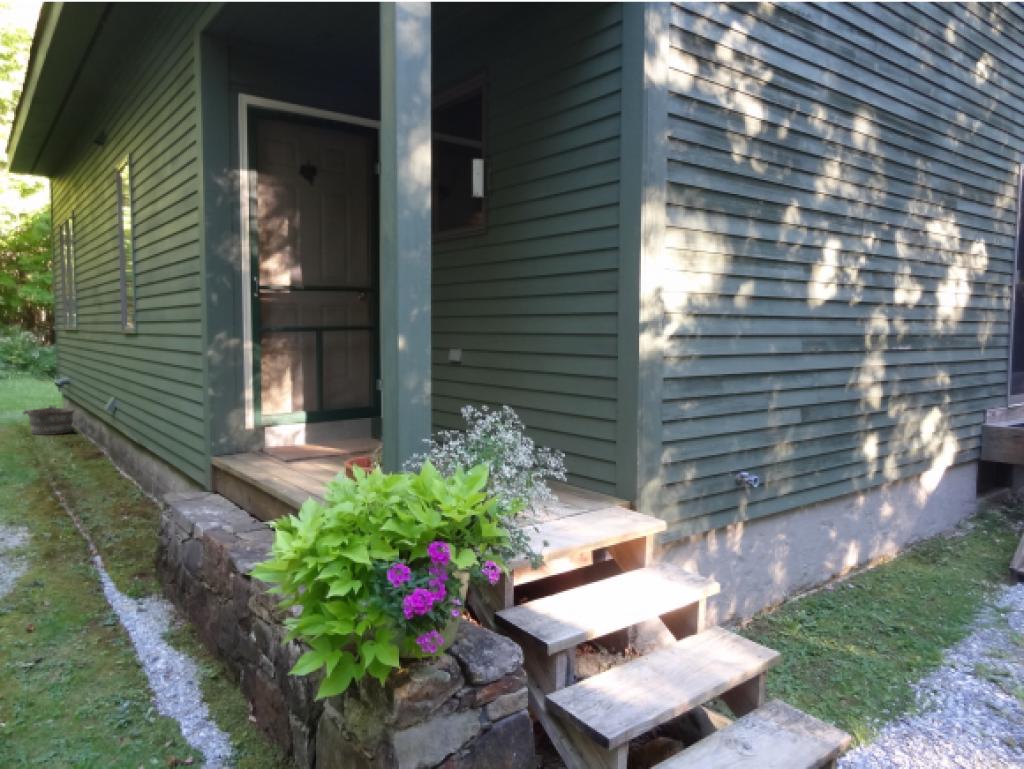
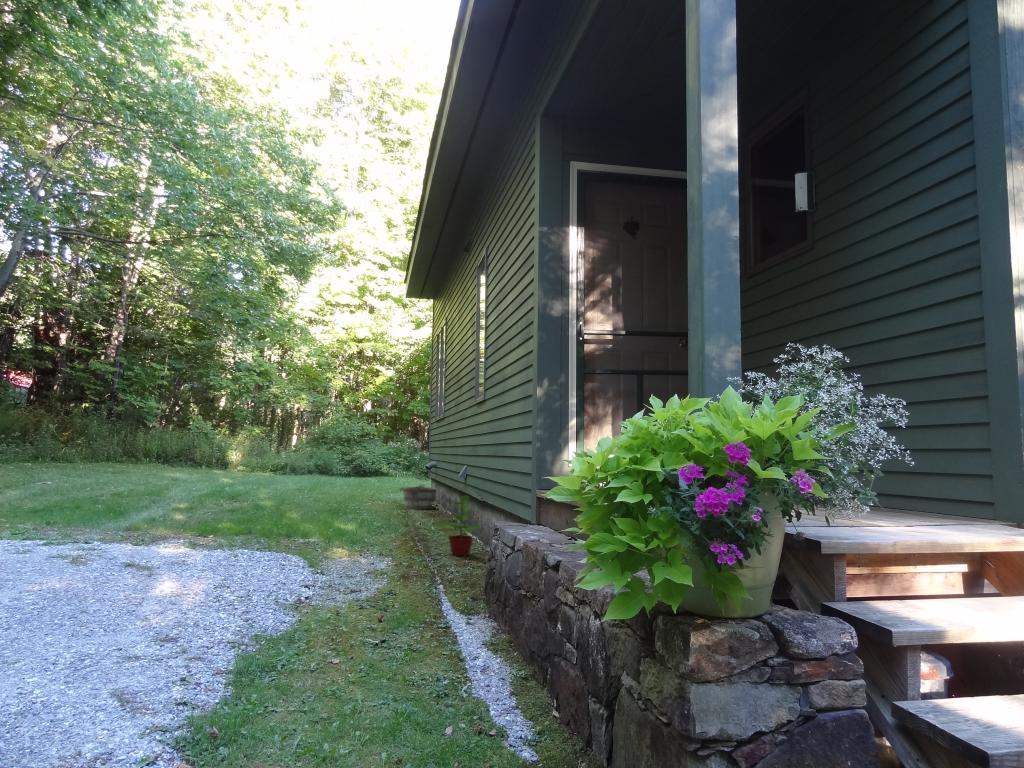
potted plant: none [81,438,142,507] -> present [437,495,481,556]

